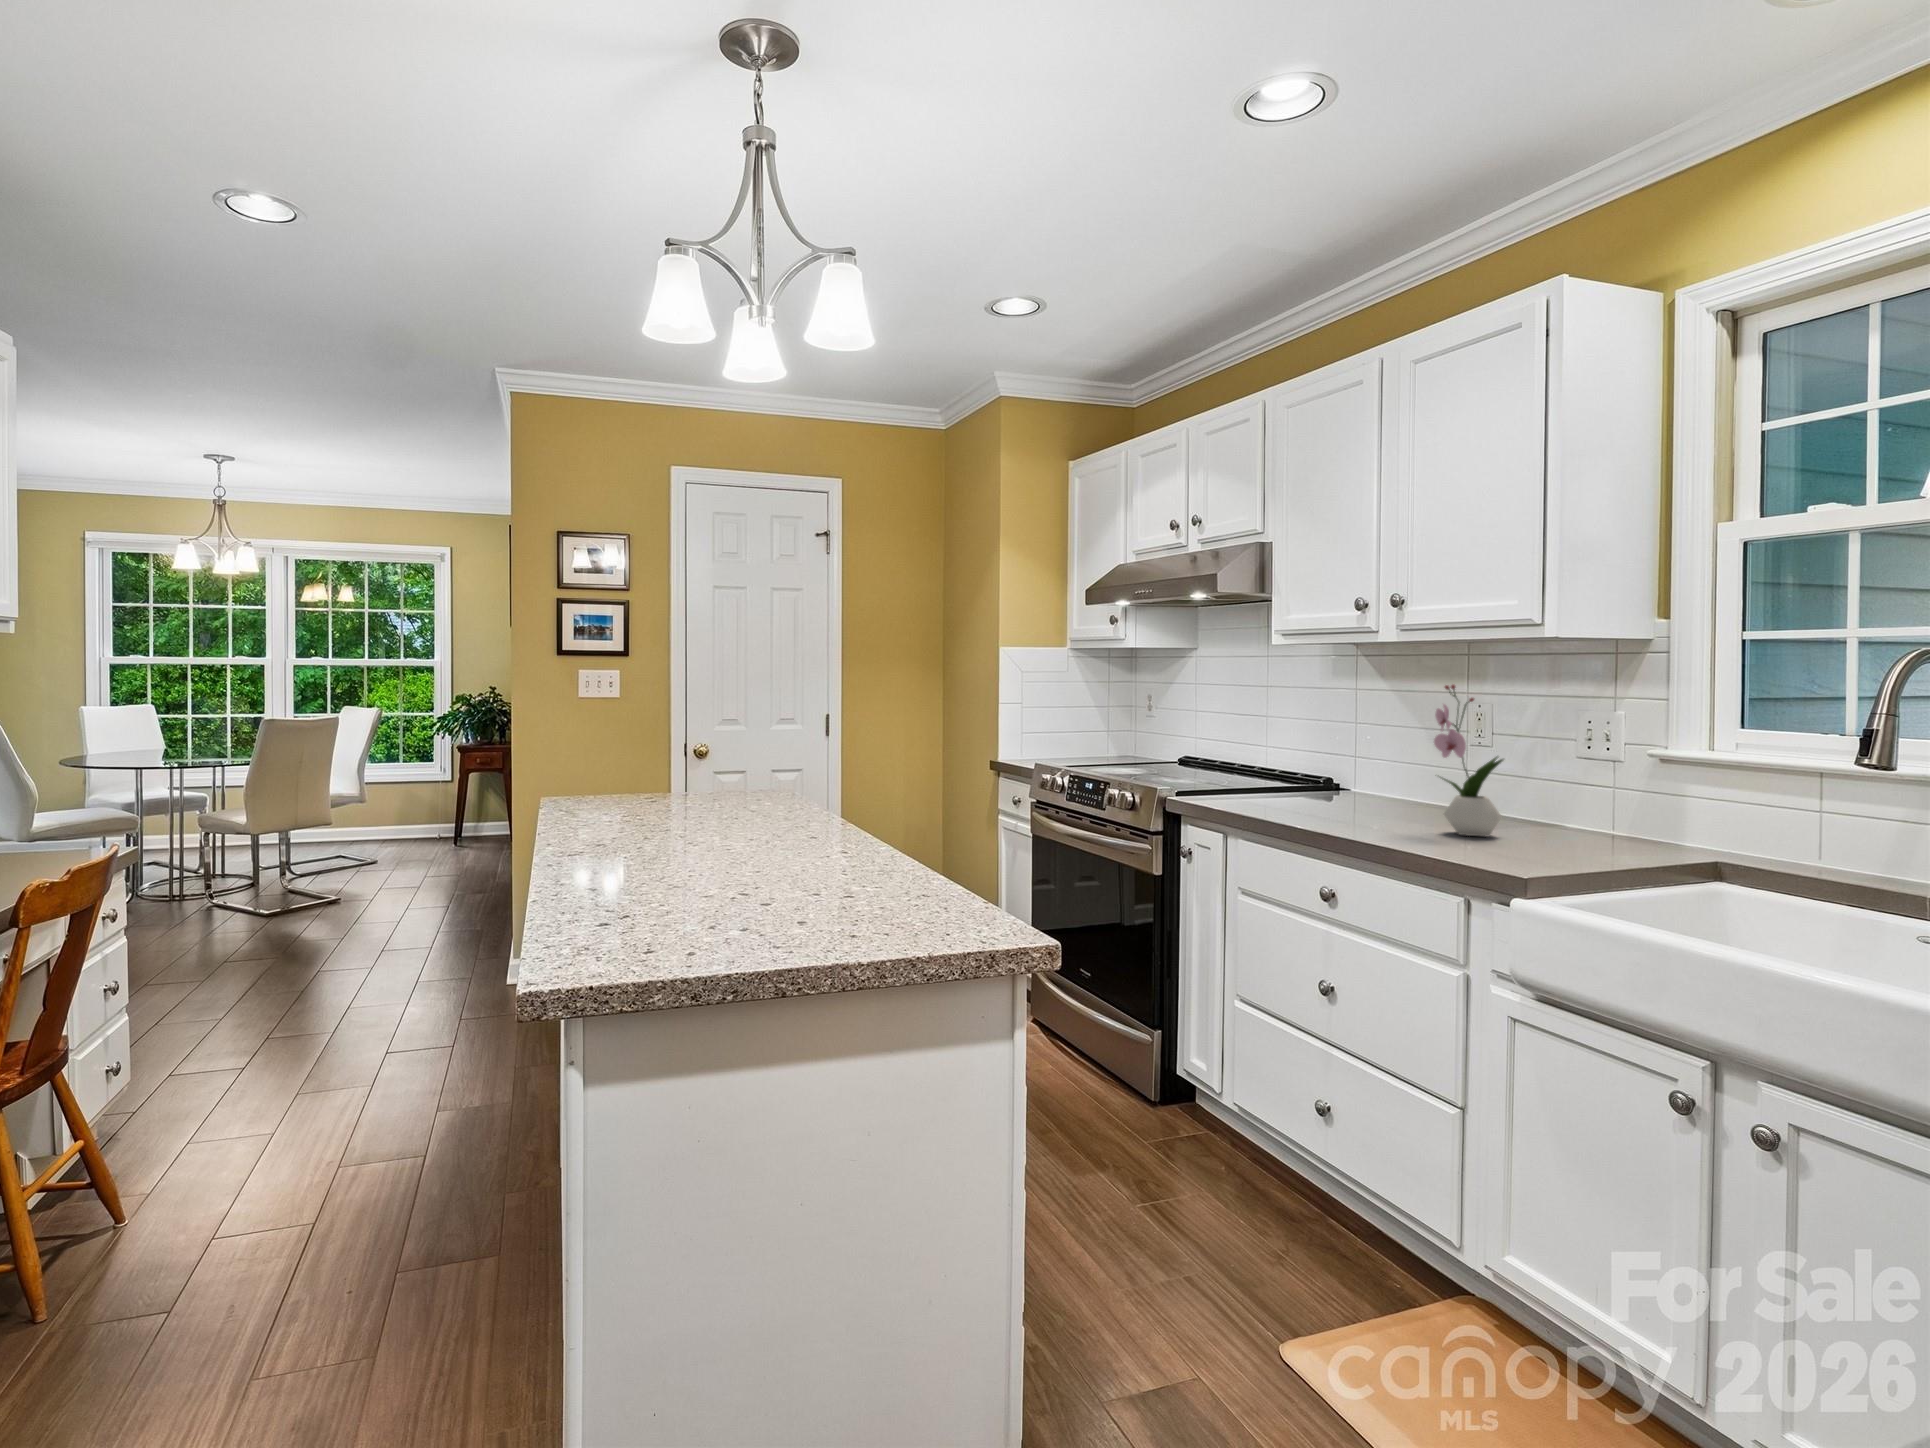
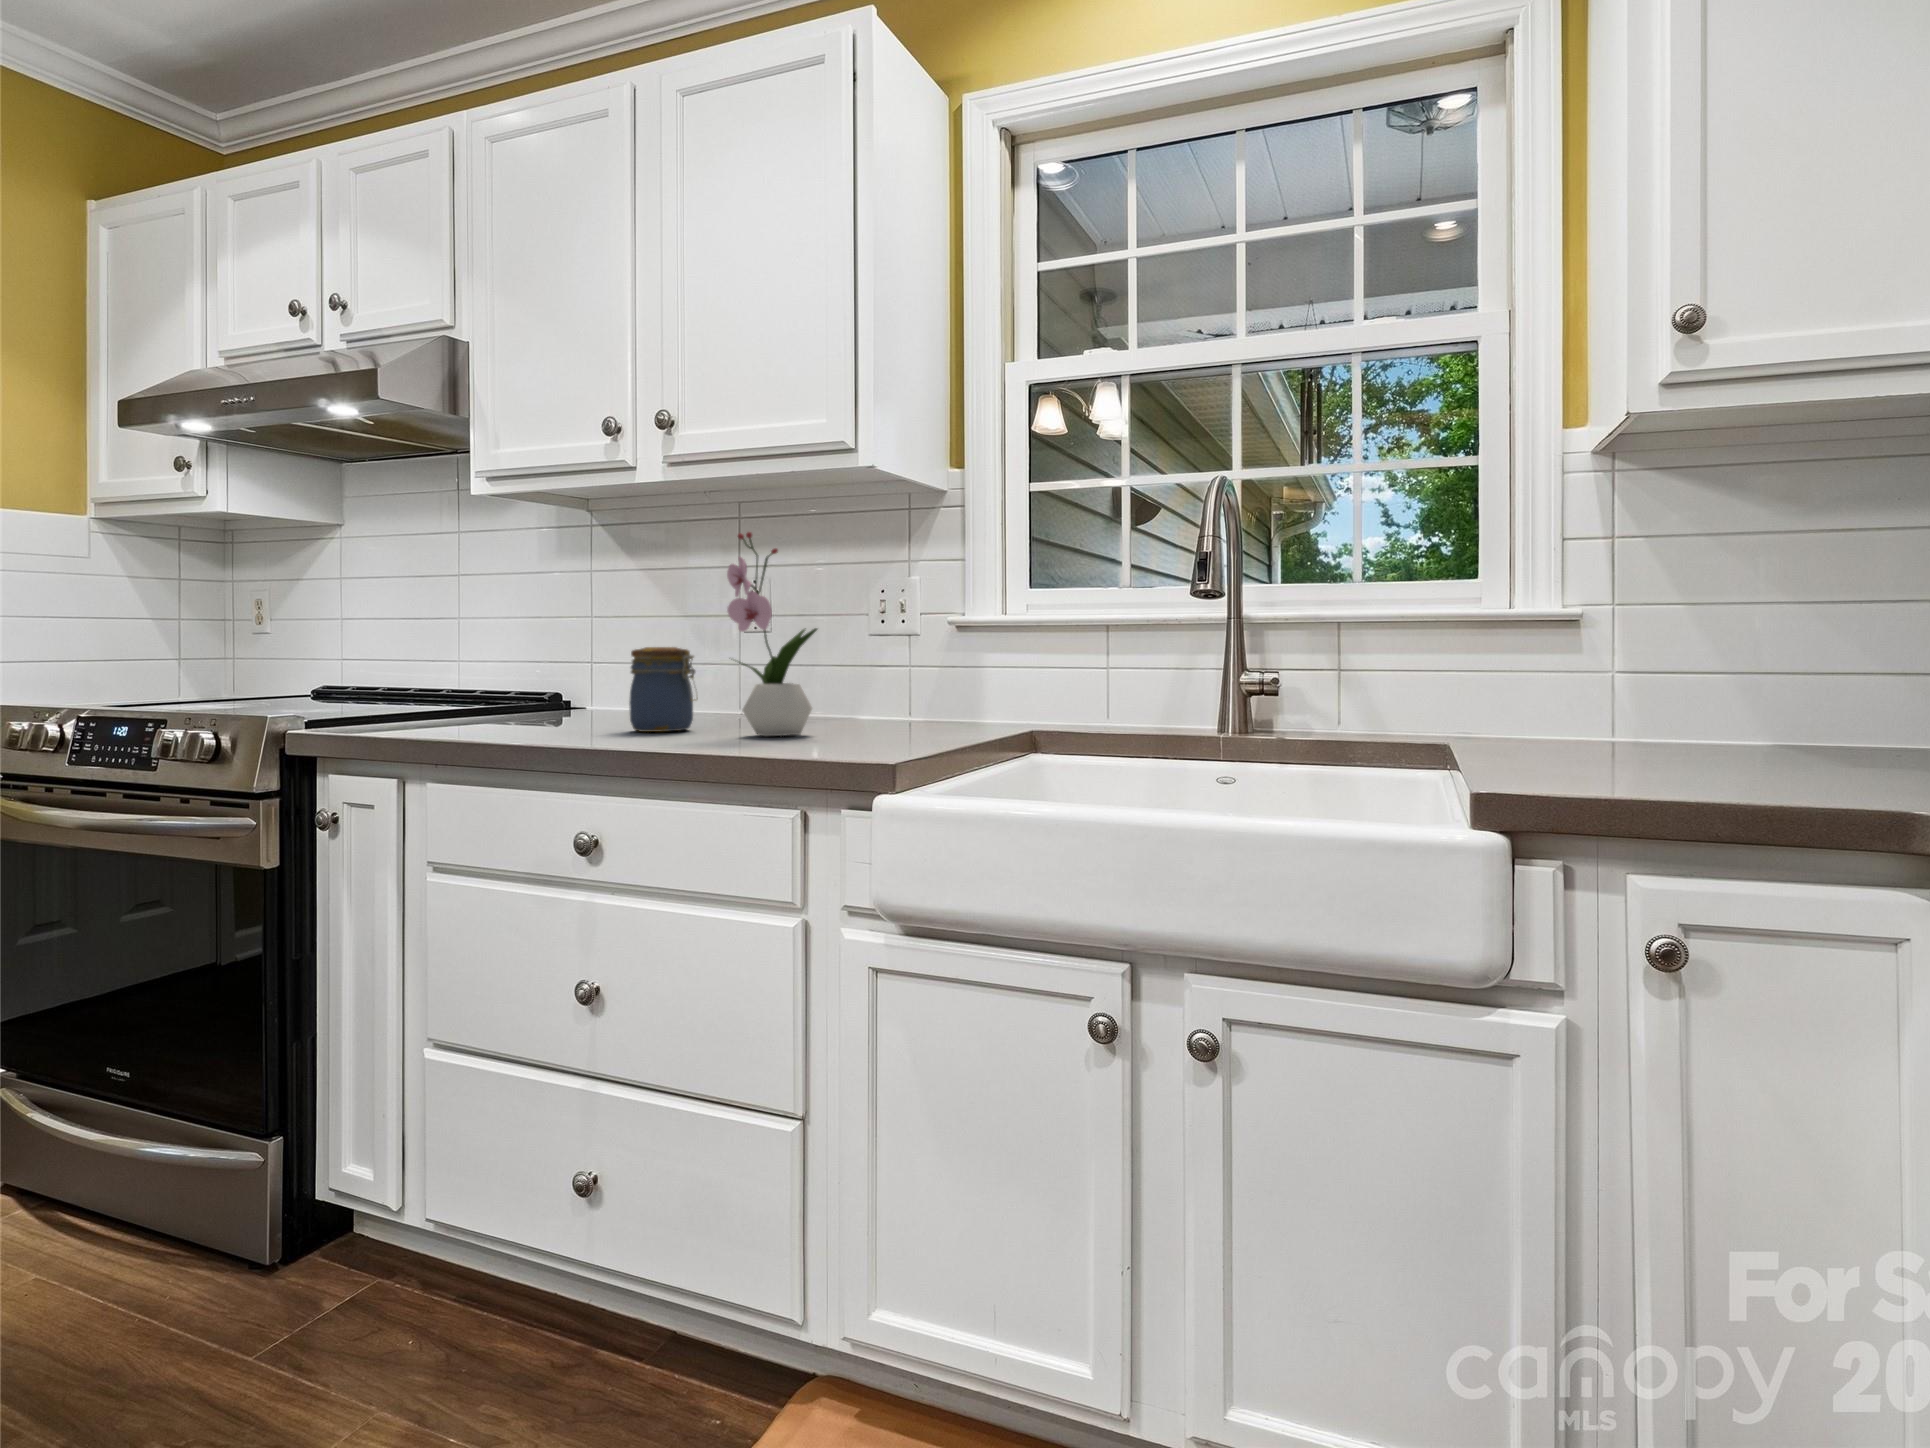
jar: none [1367,759,1416,821] -> present [629,647,695,732]

